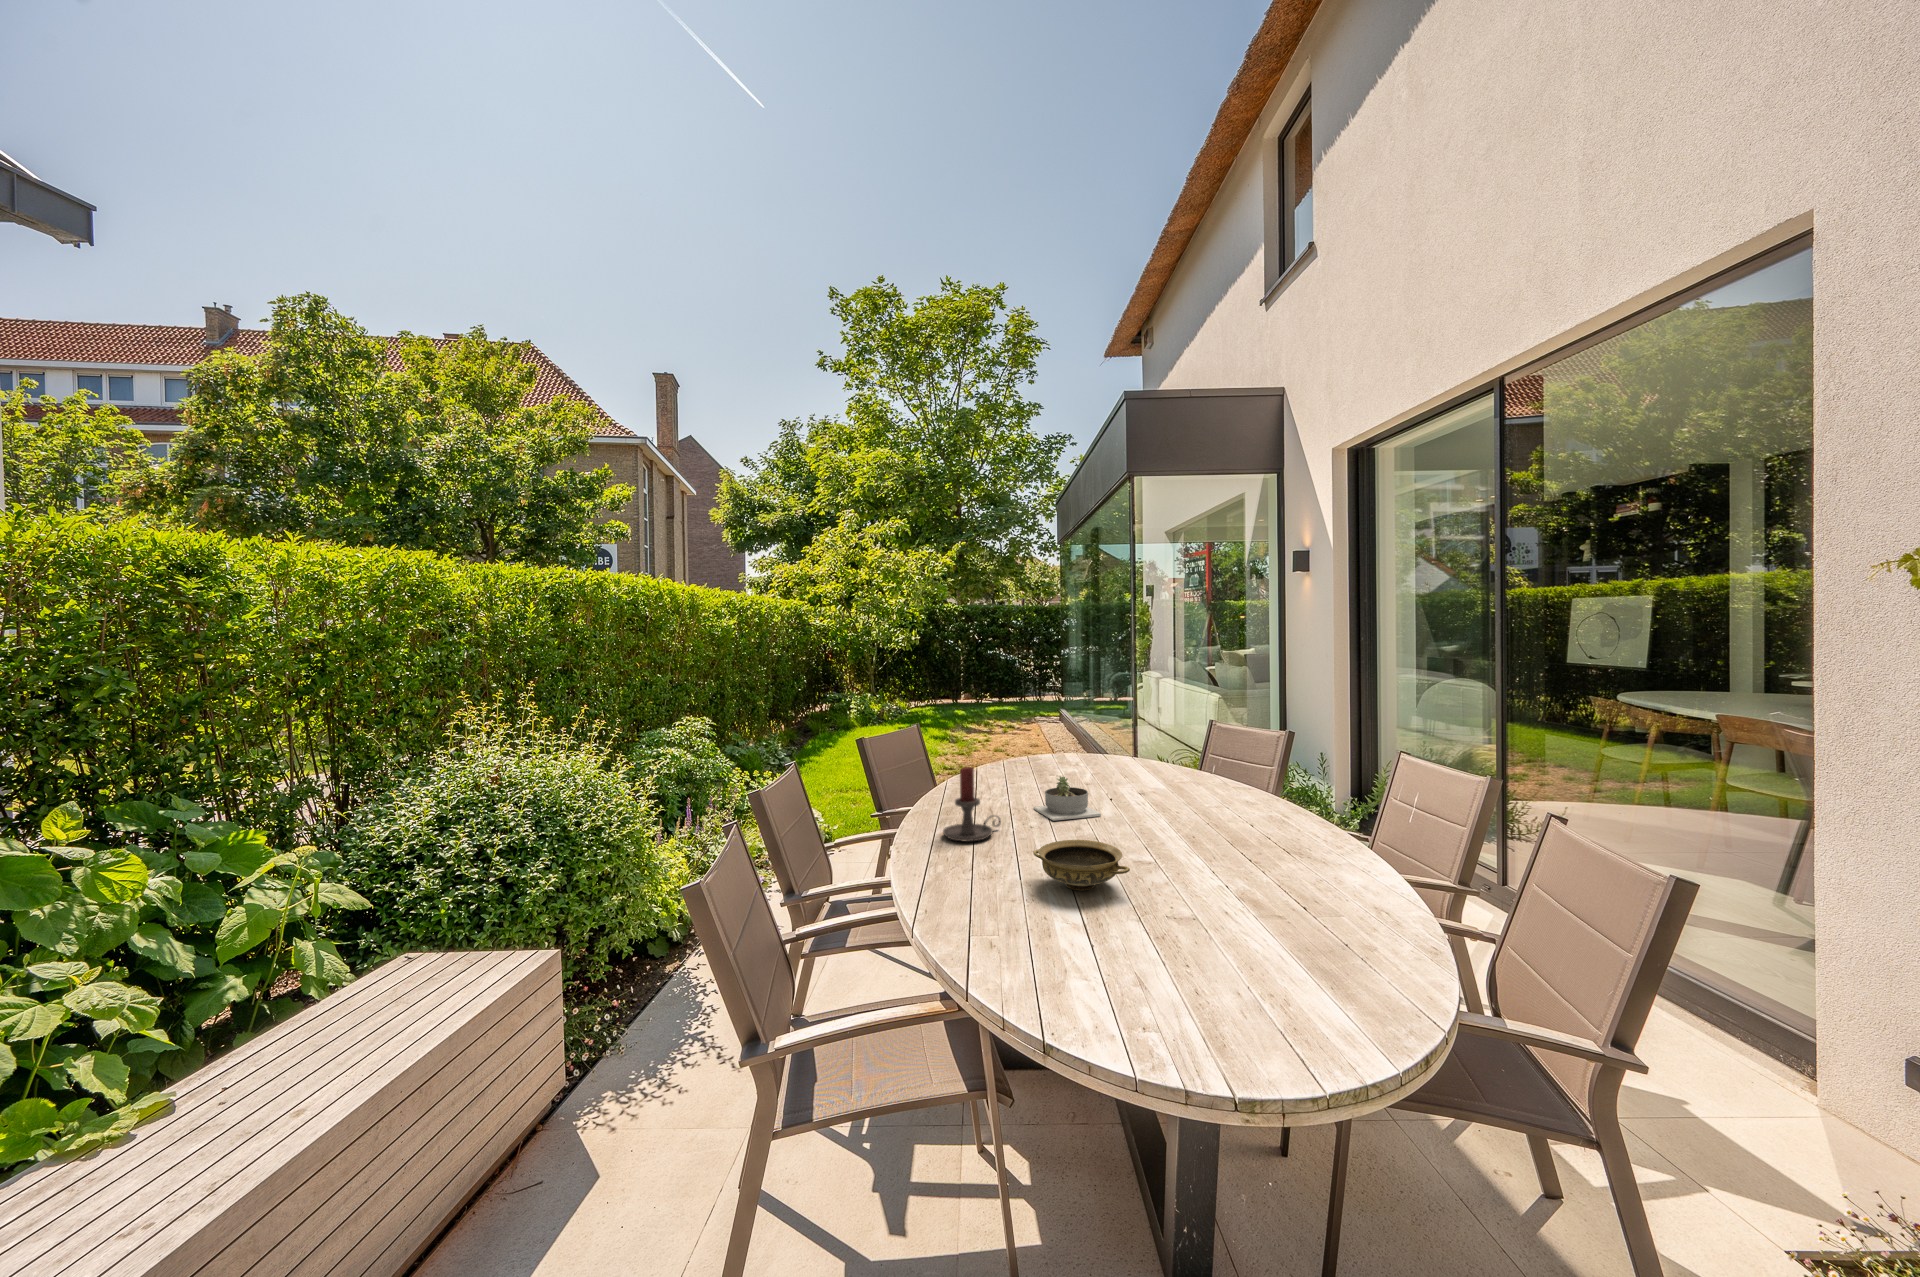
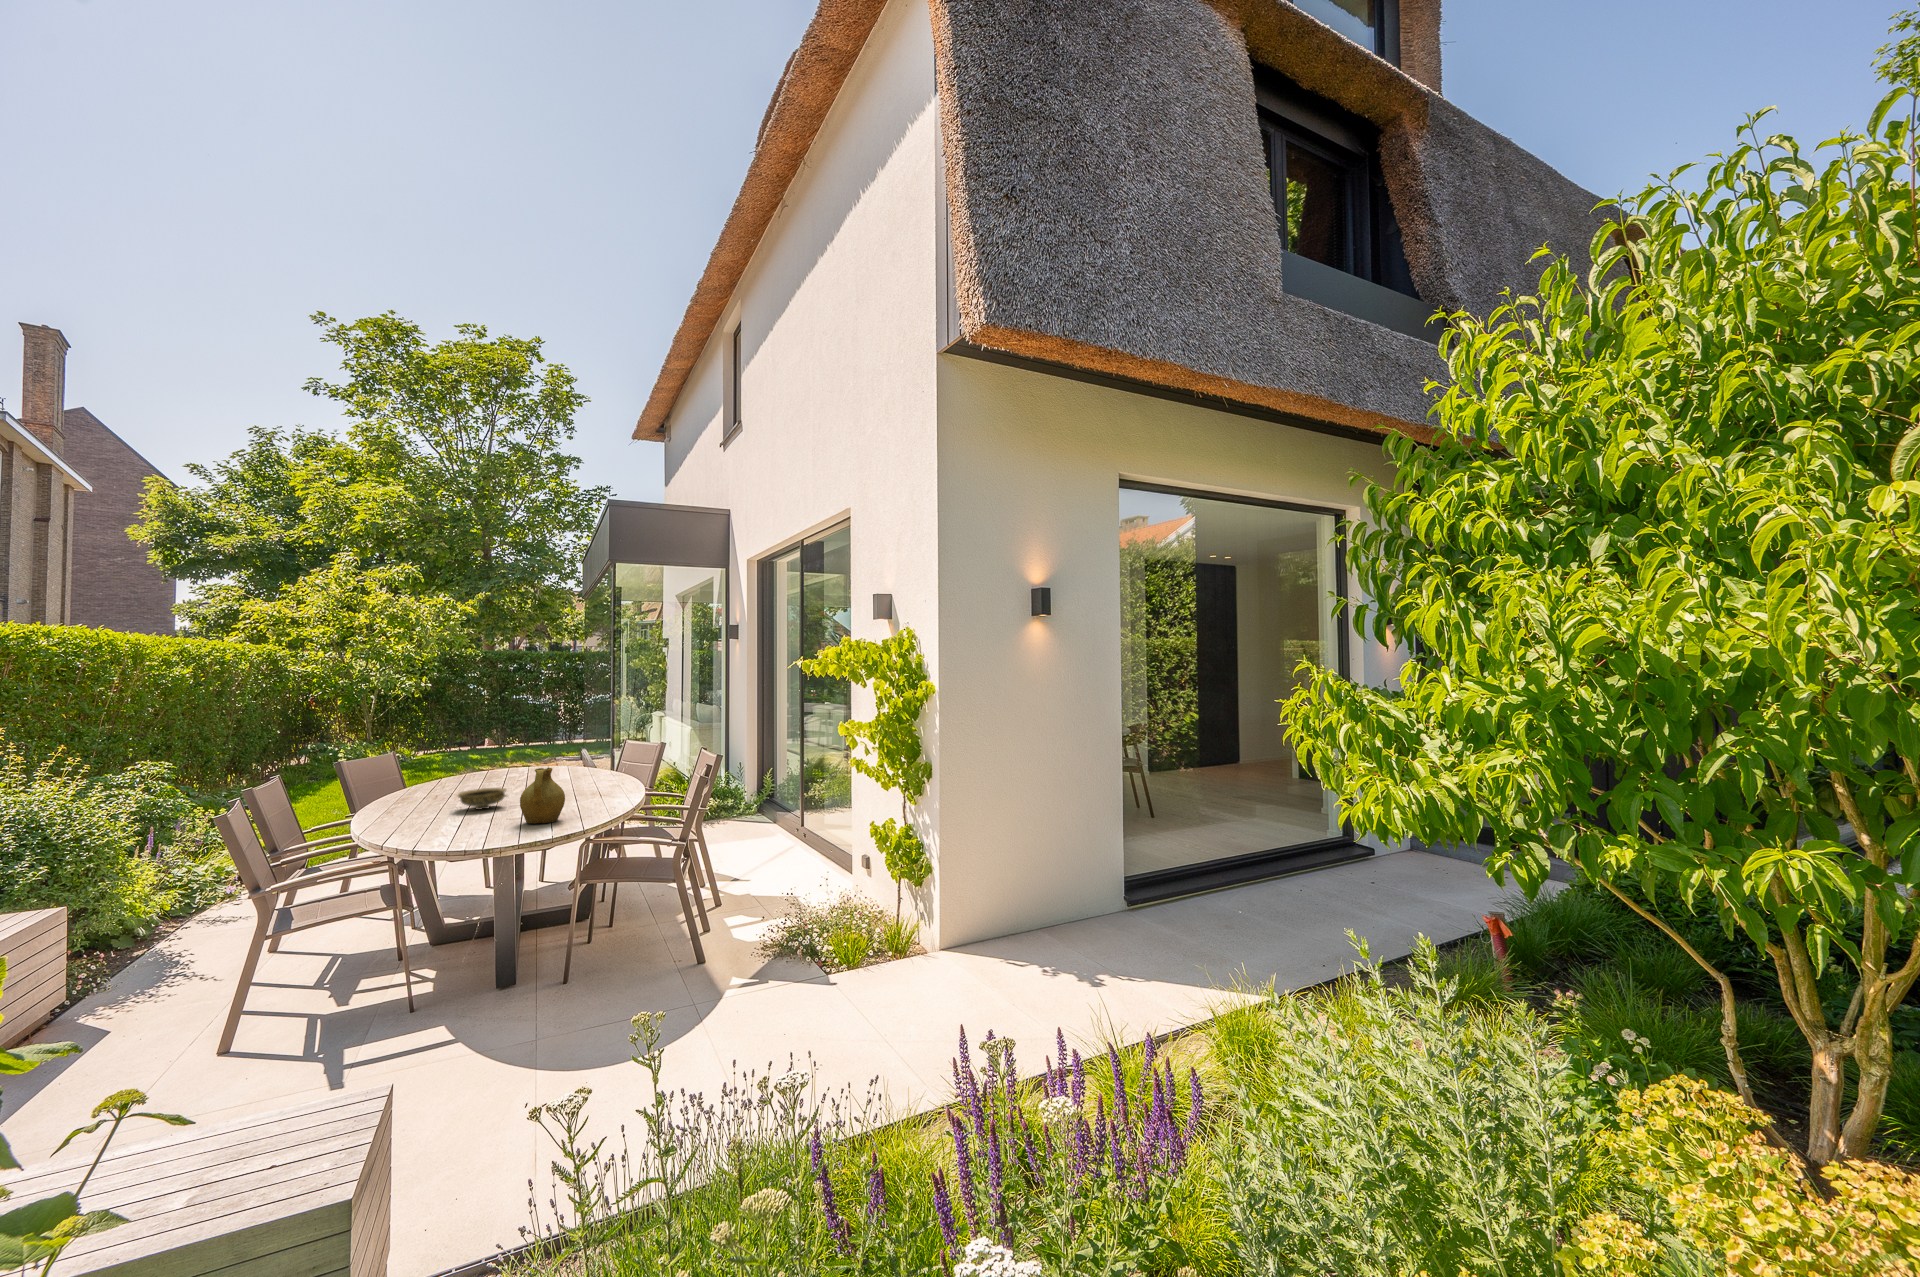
candle holder: present [943,767,1001,842] -> none [406,759,449,802]
succulent planter: present [1034,776,1101,821] -> none [478,765,521,790]
pitcher: none [1209,850,1319,1005] -> present [520,768,565,824]

